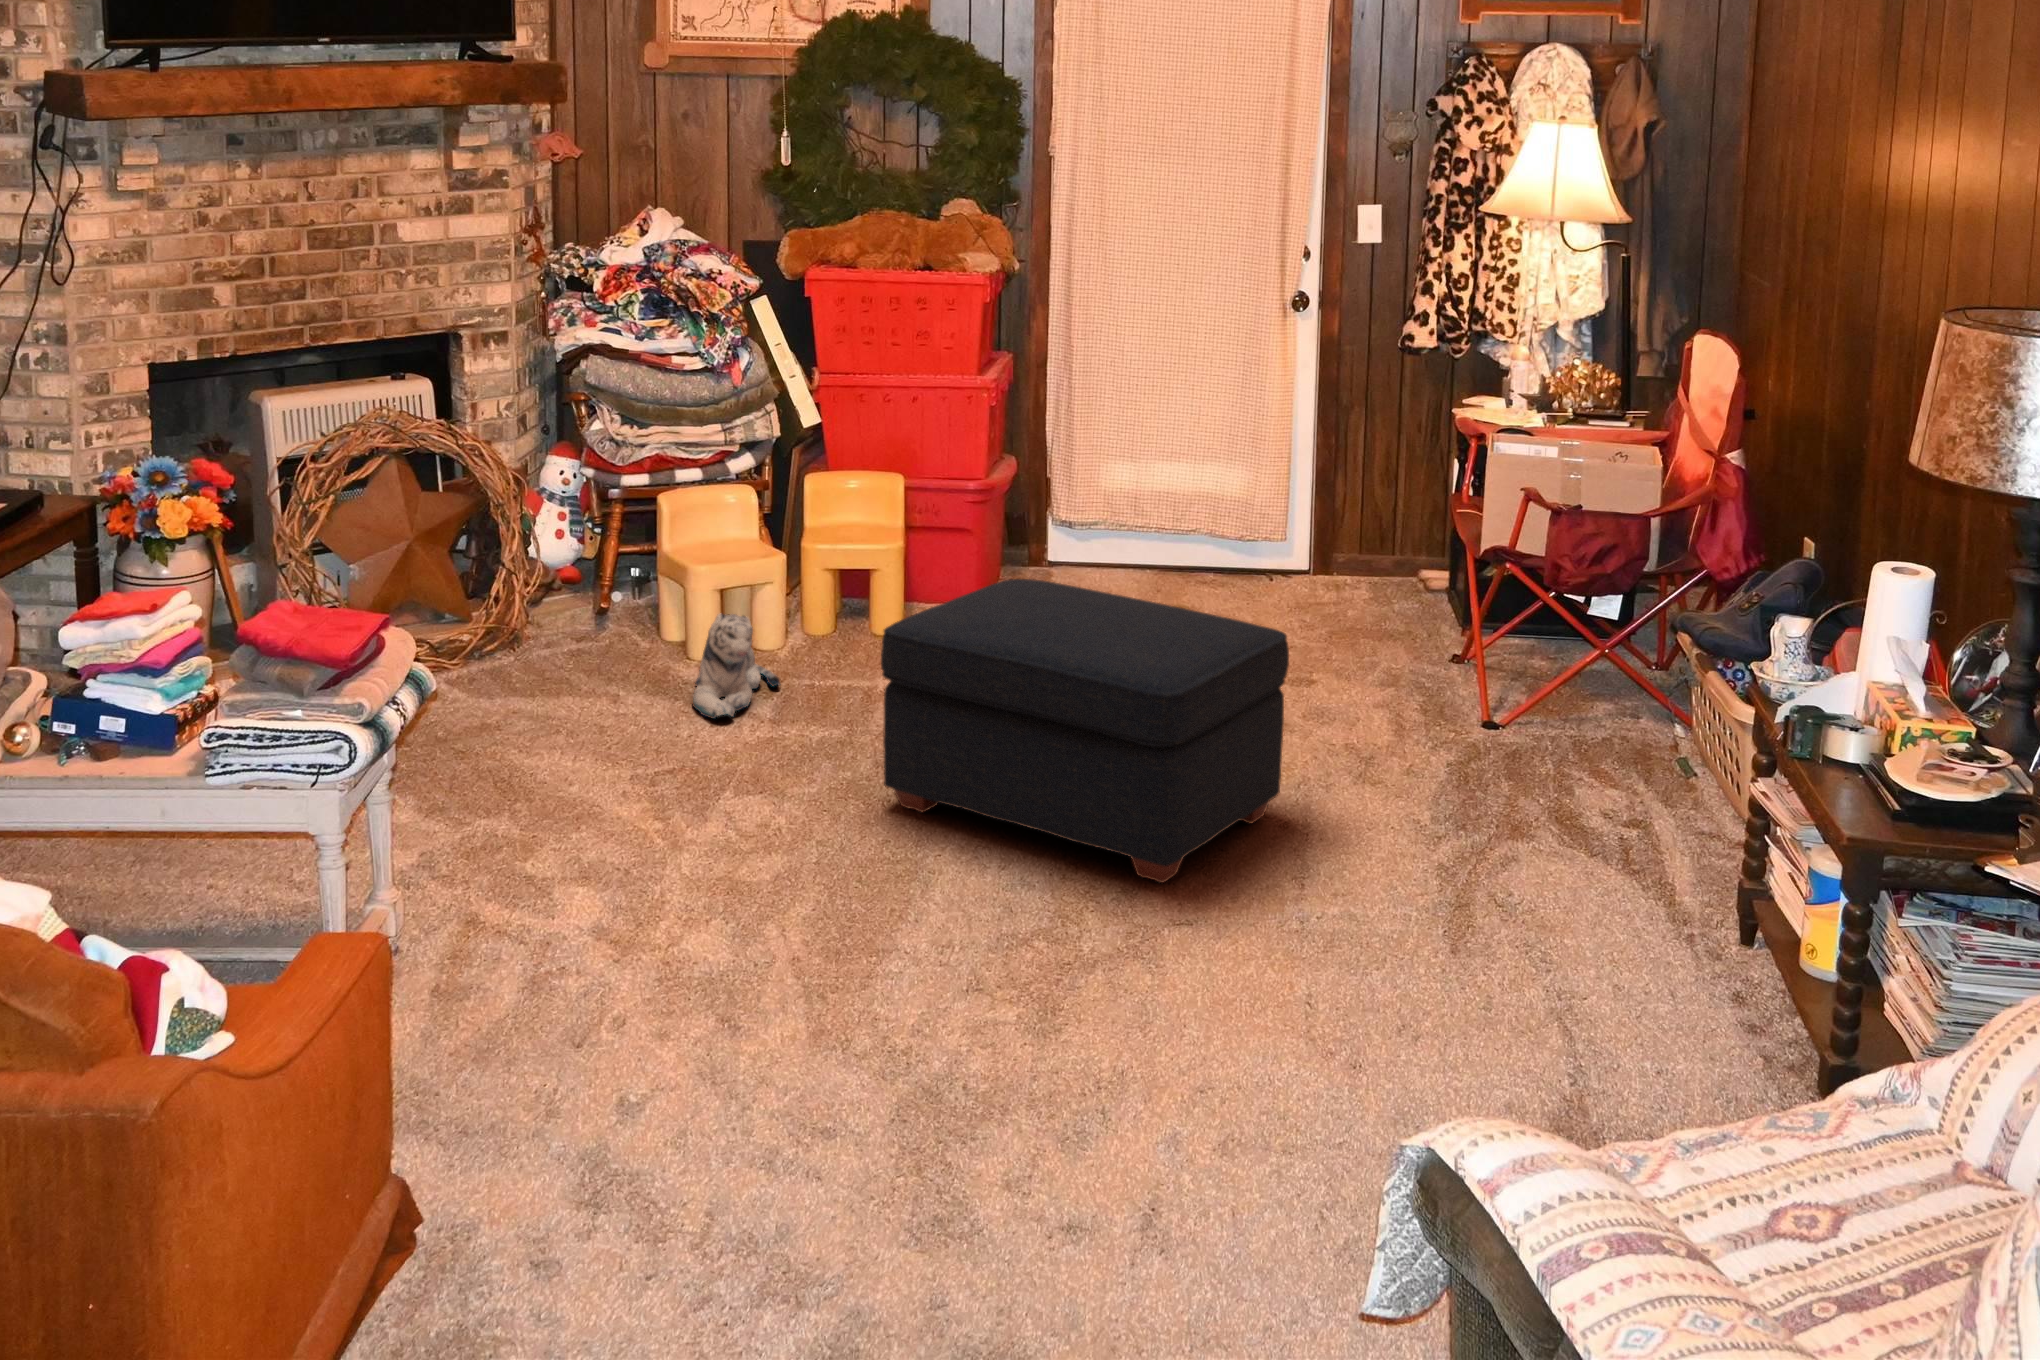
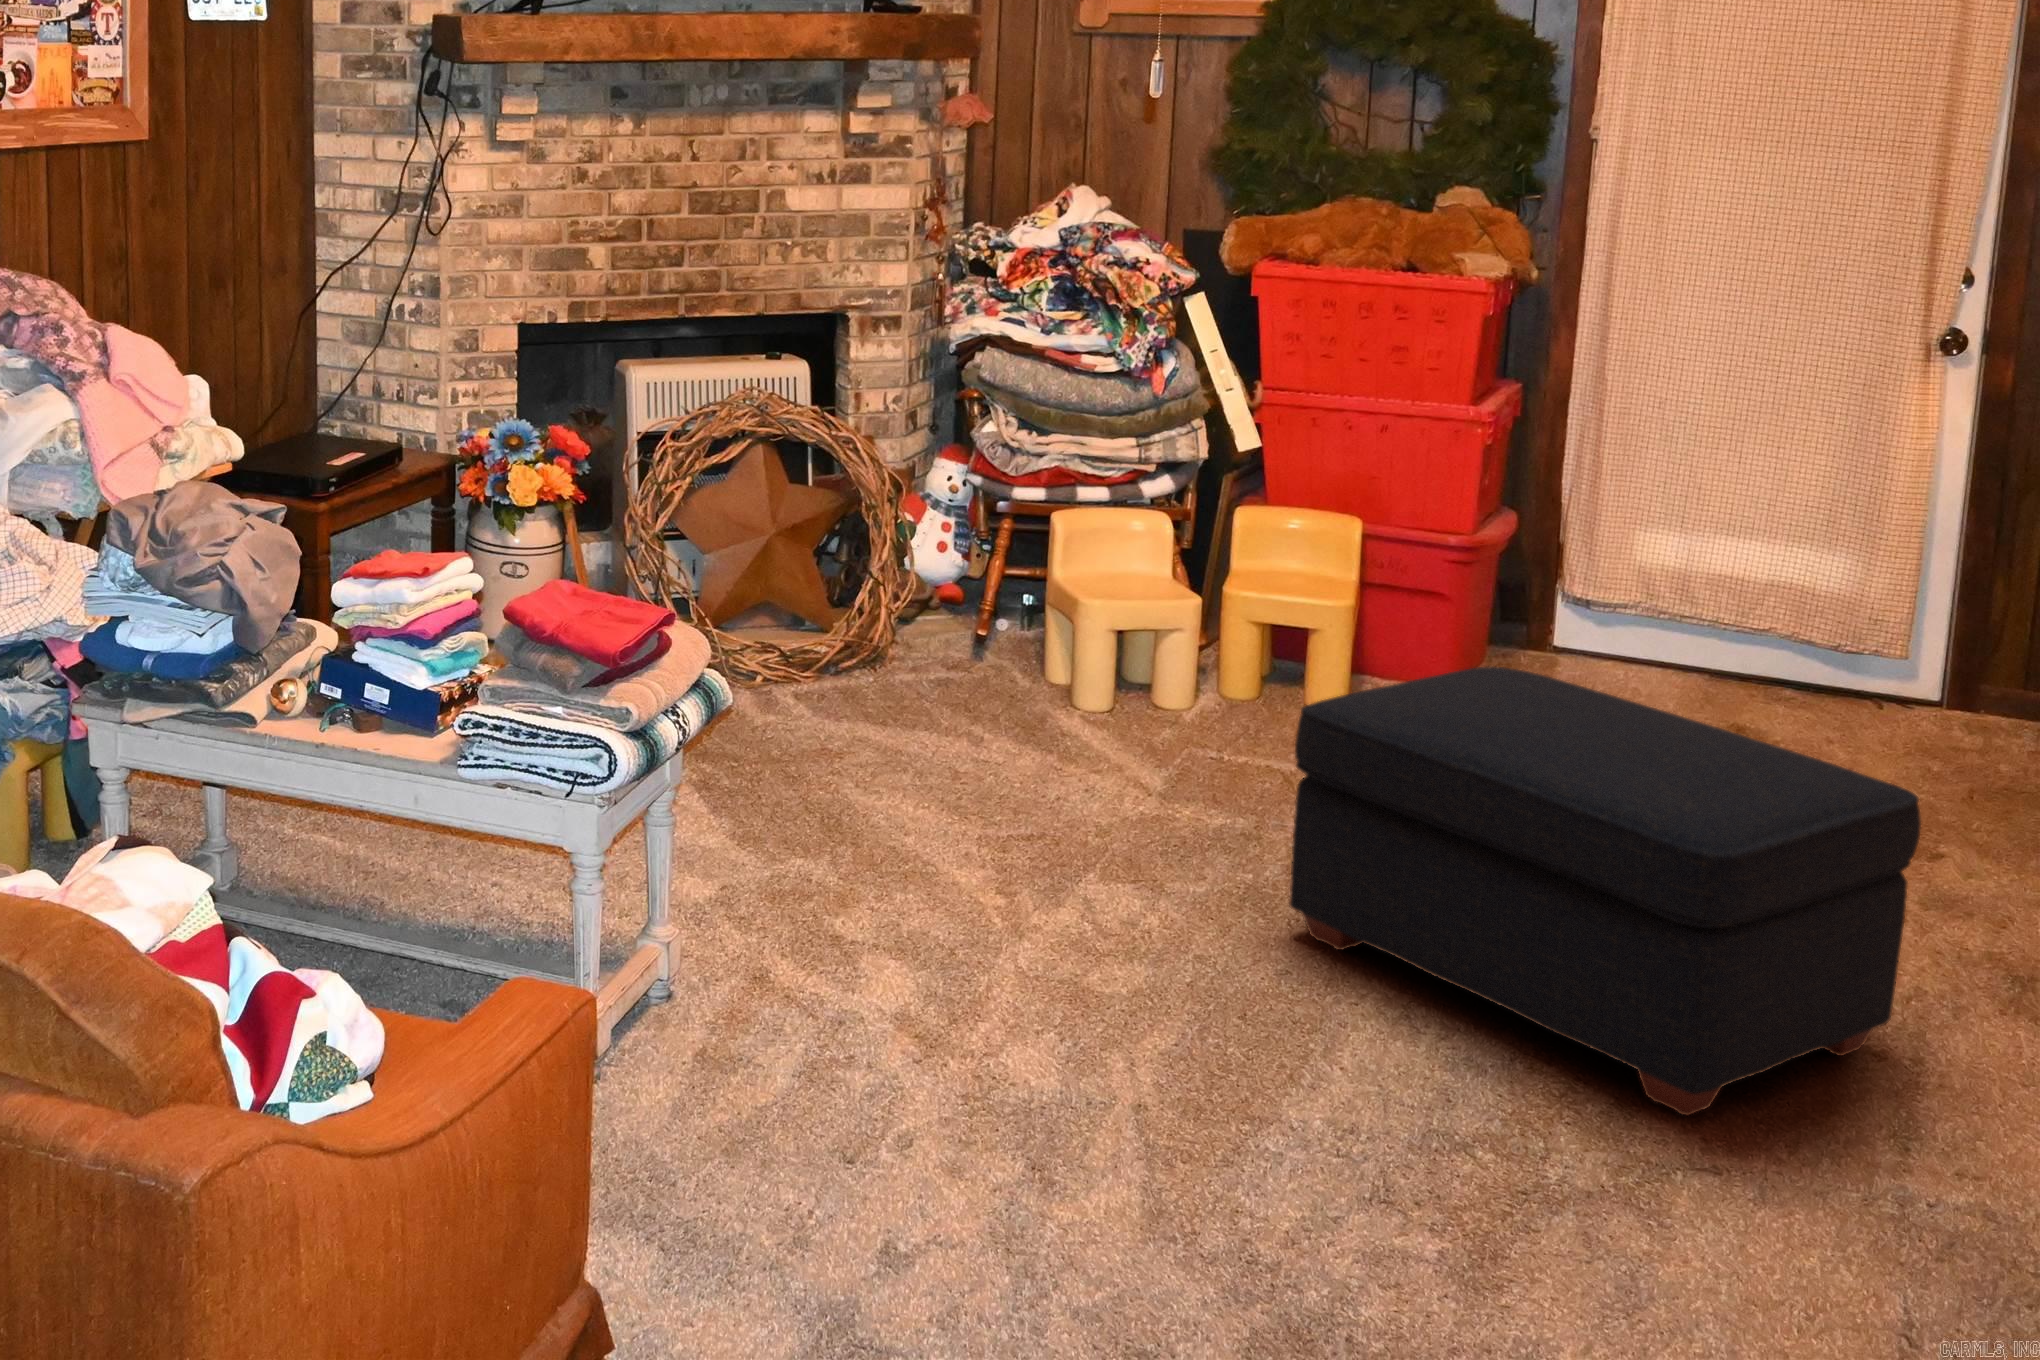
plush toy: present [693,614,780,719] -> none [1064,662,1177,789]

